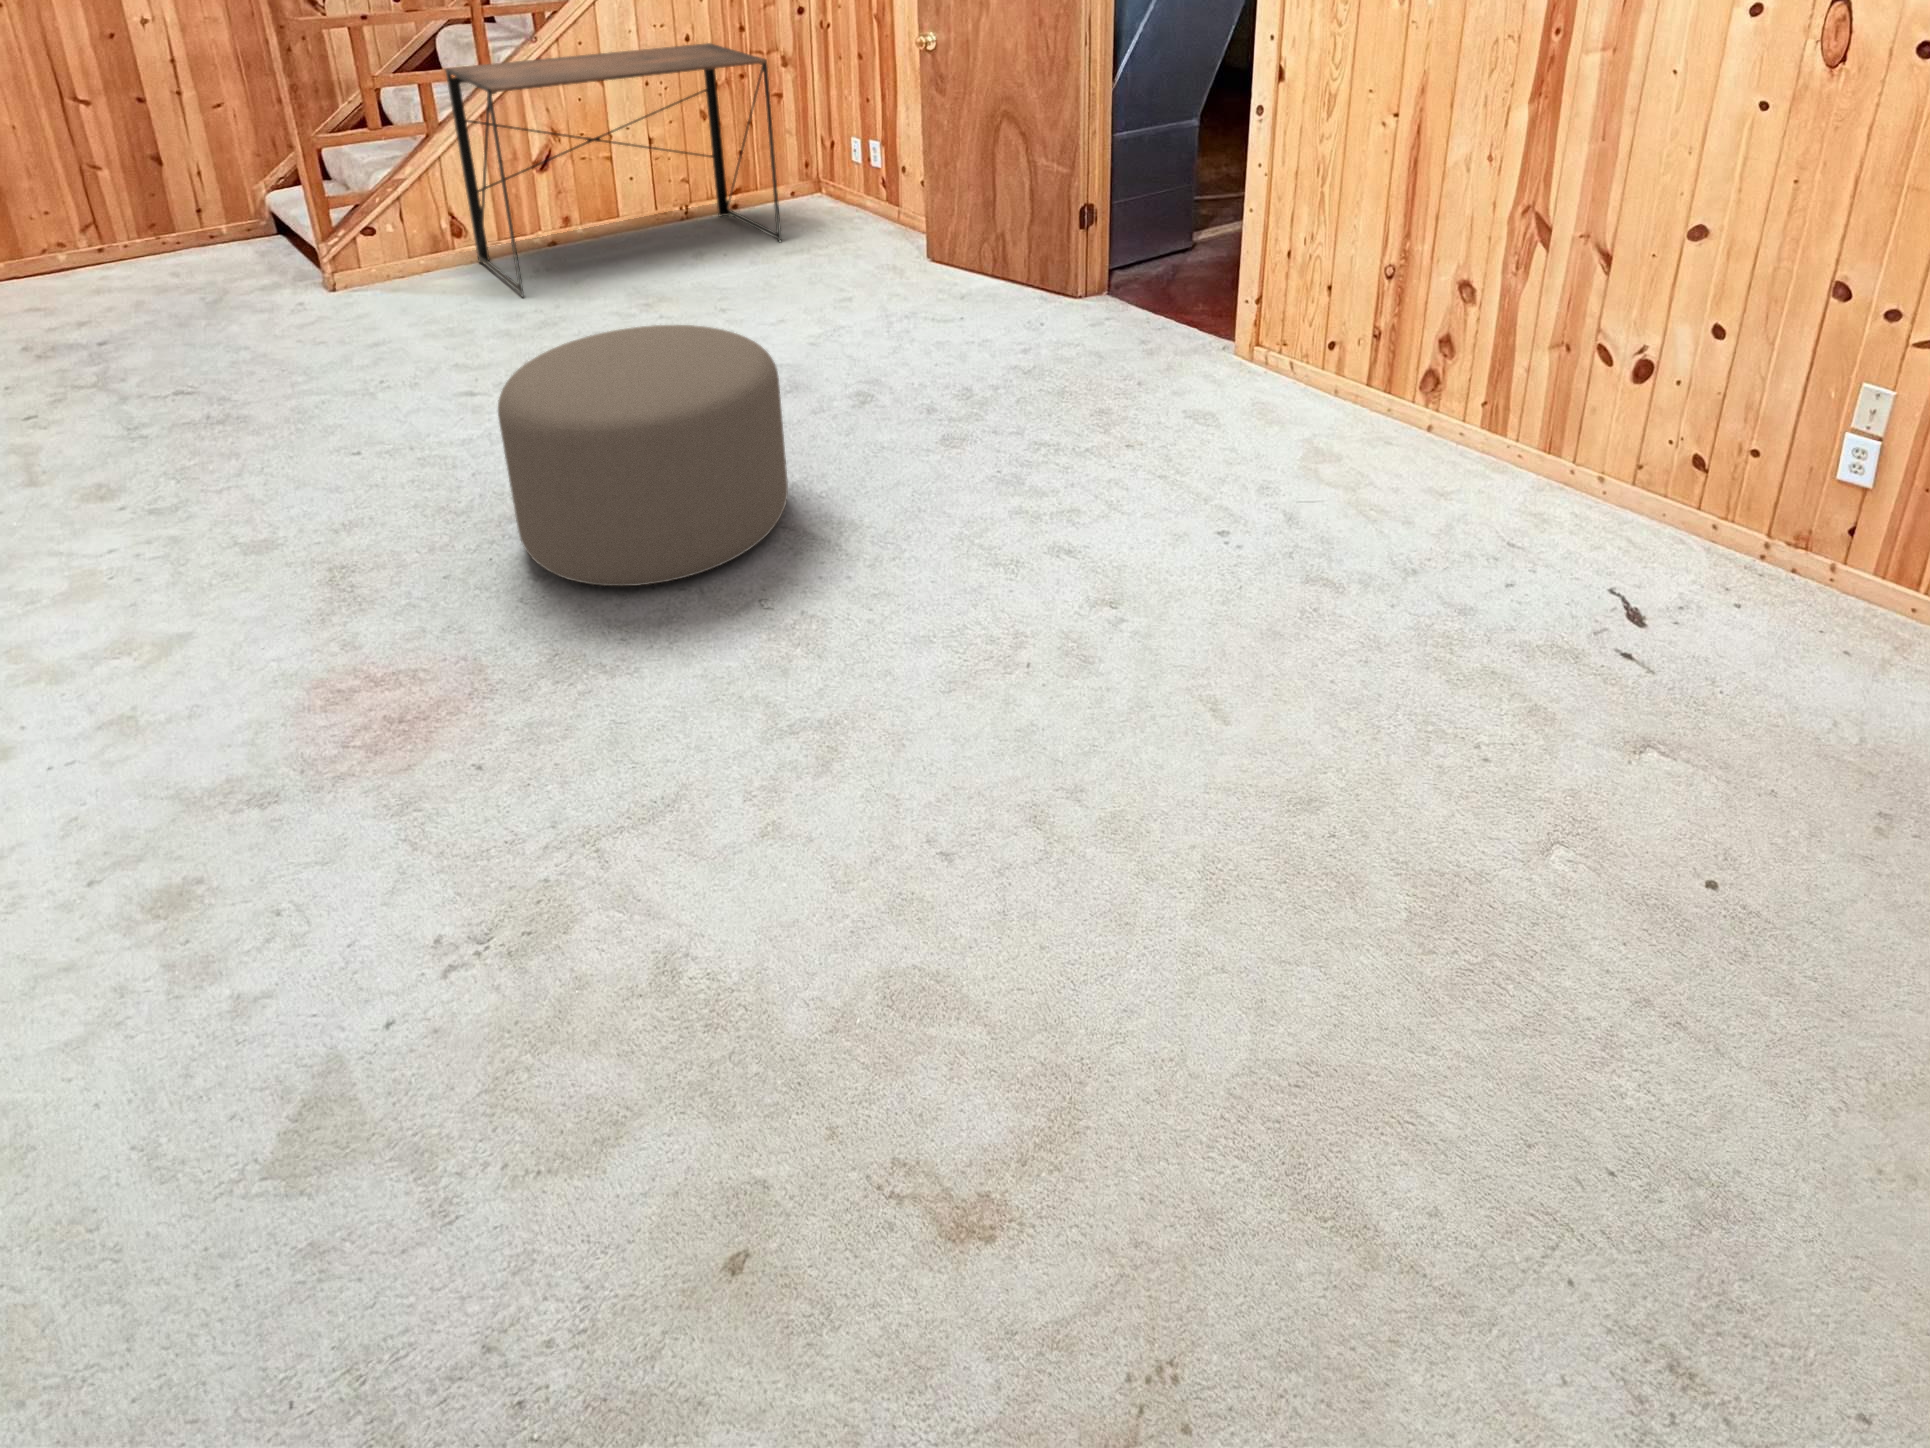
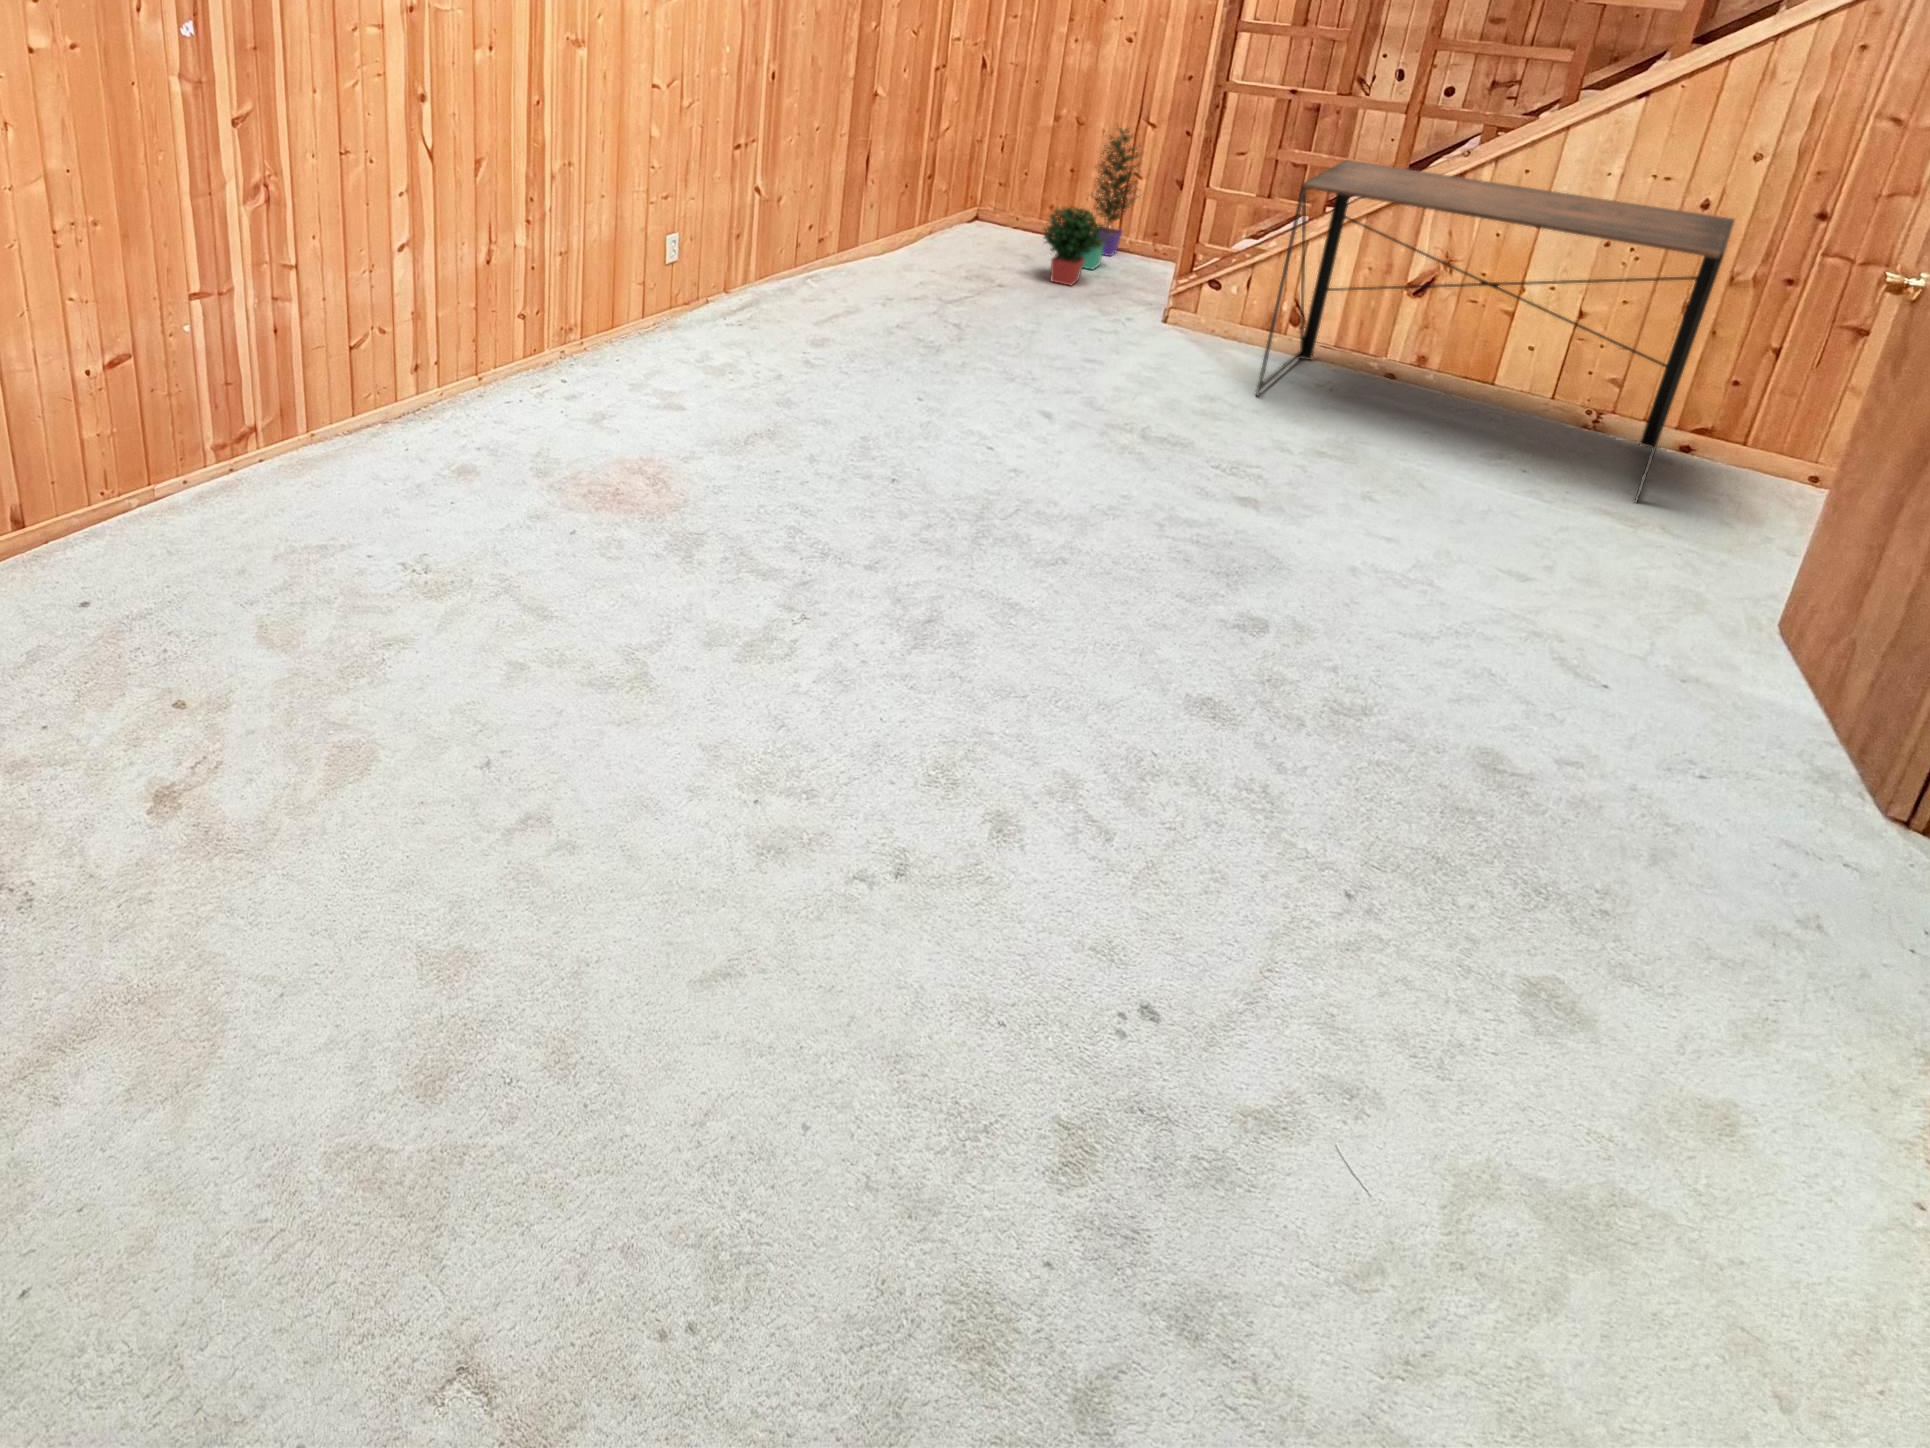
potted plant: none [37,108,177,314] -> present [1043,128,1141,285]
ottoman: present [498,325,788,586] -> none [792,379,1058,632]

